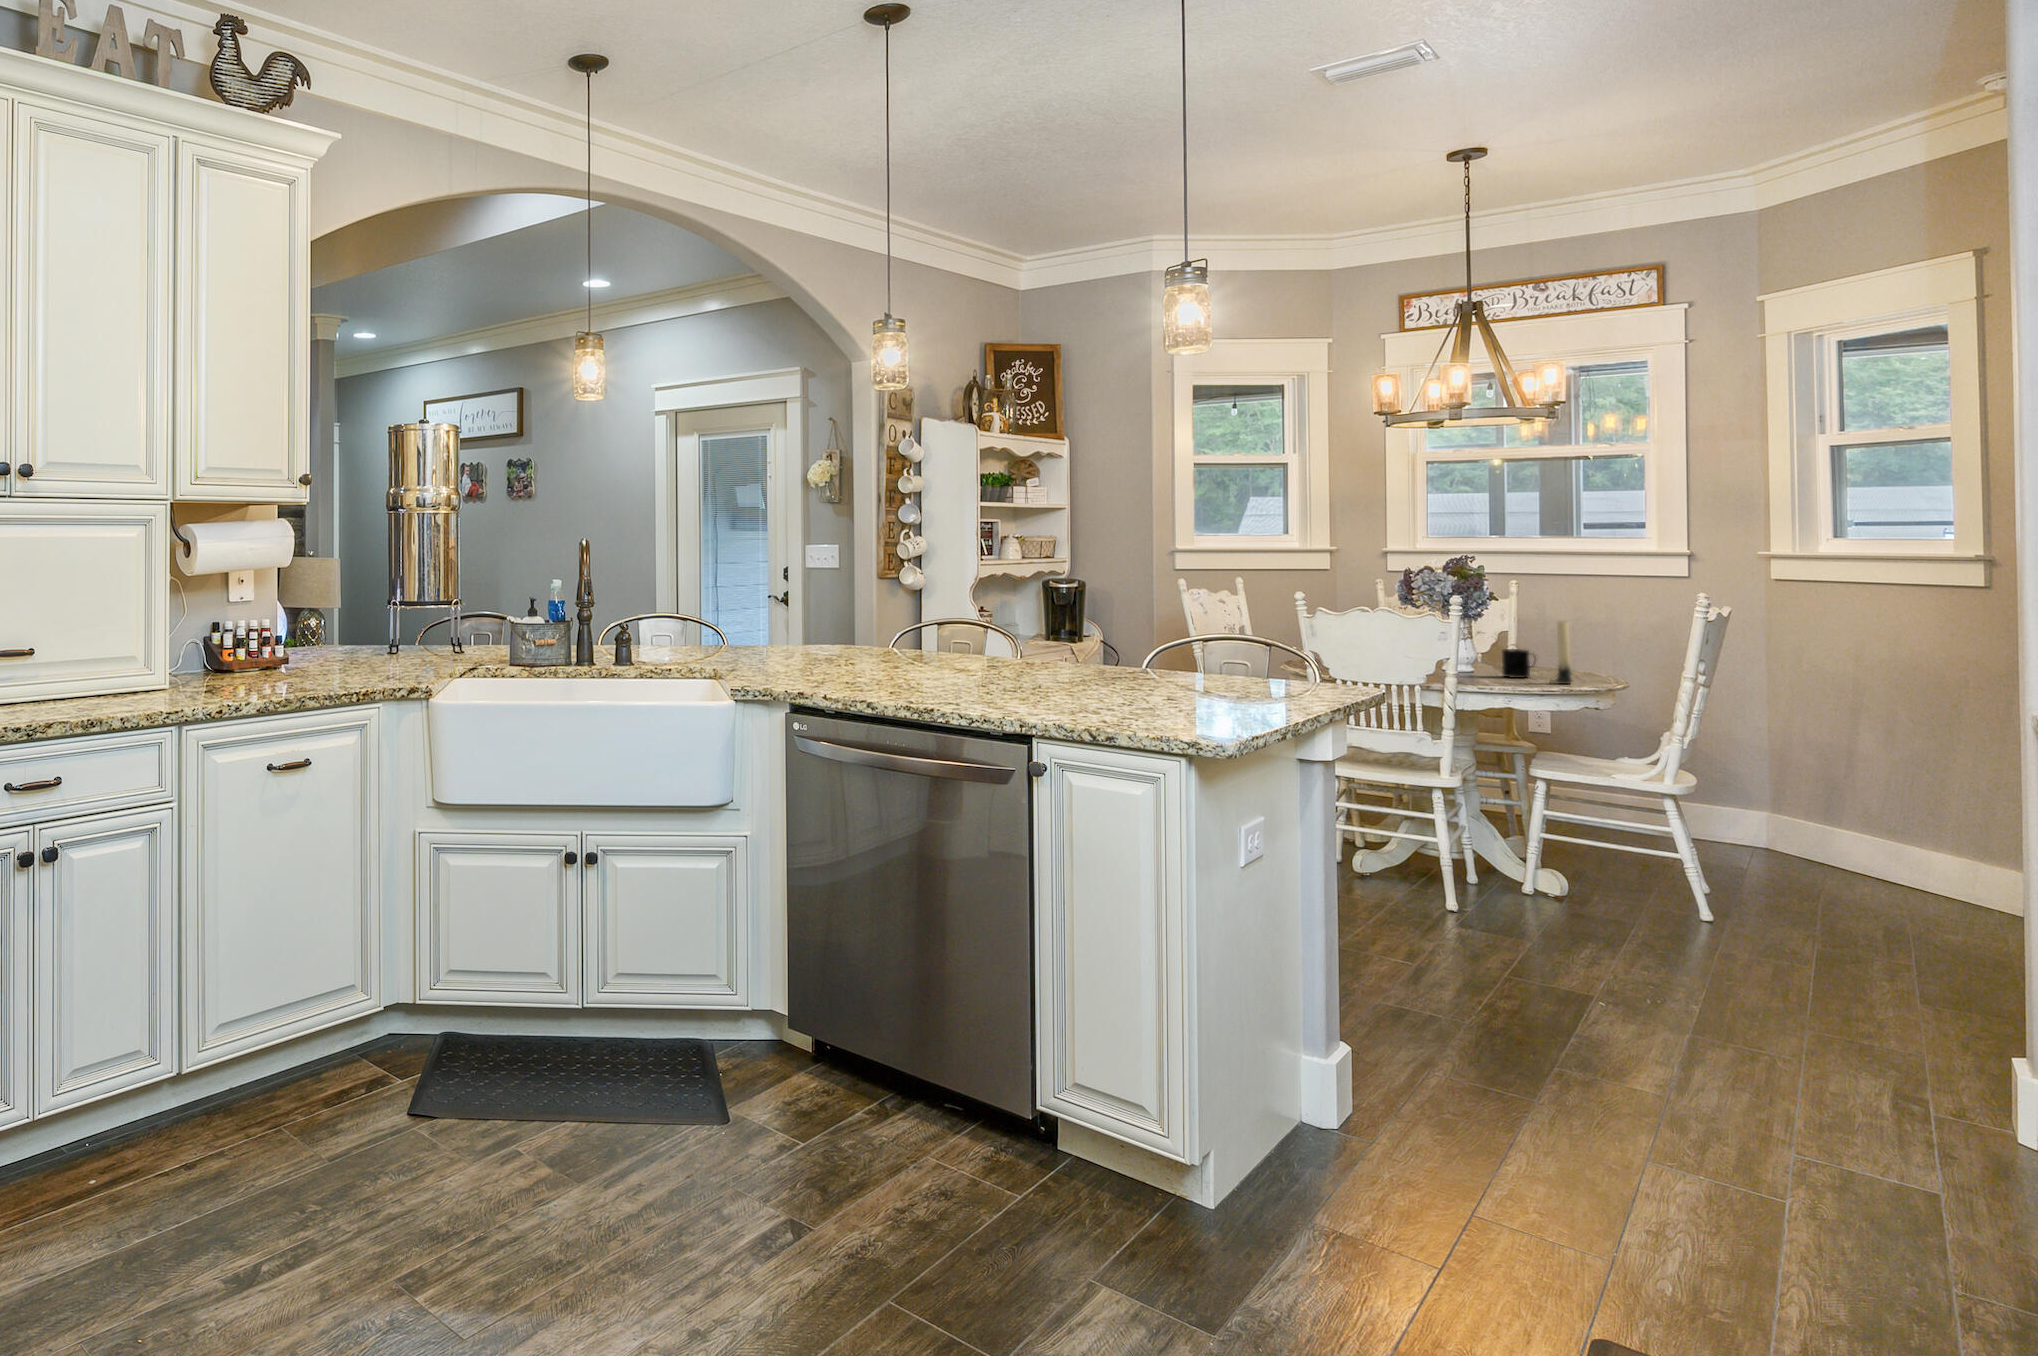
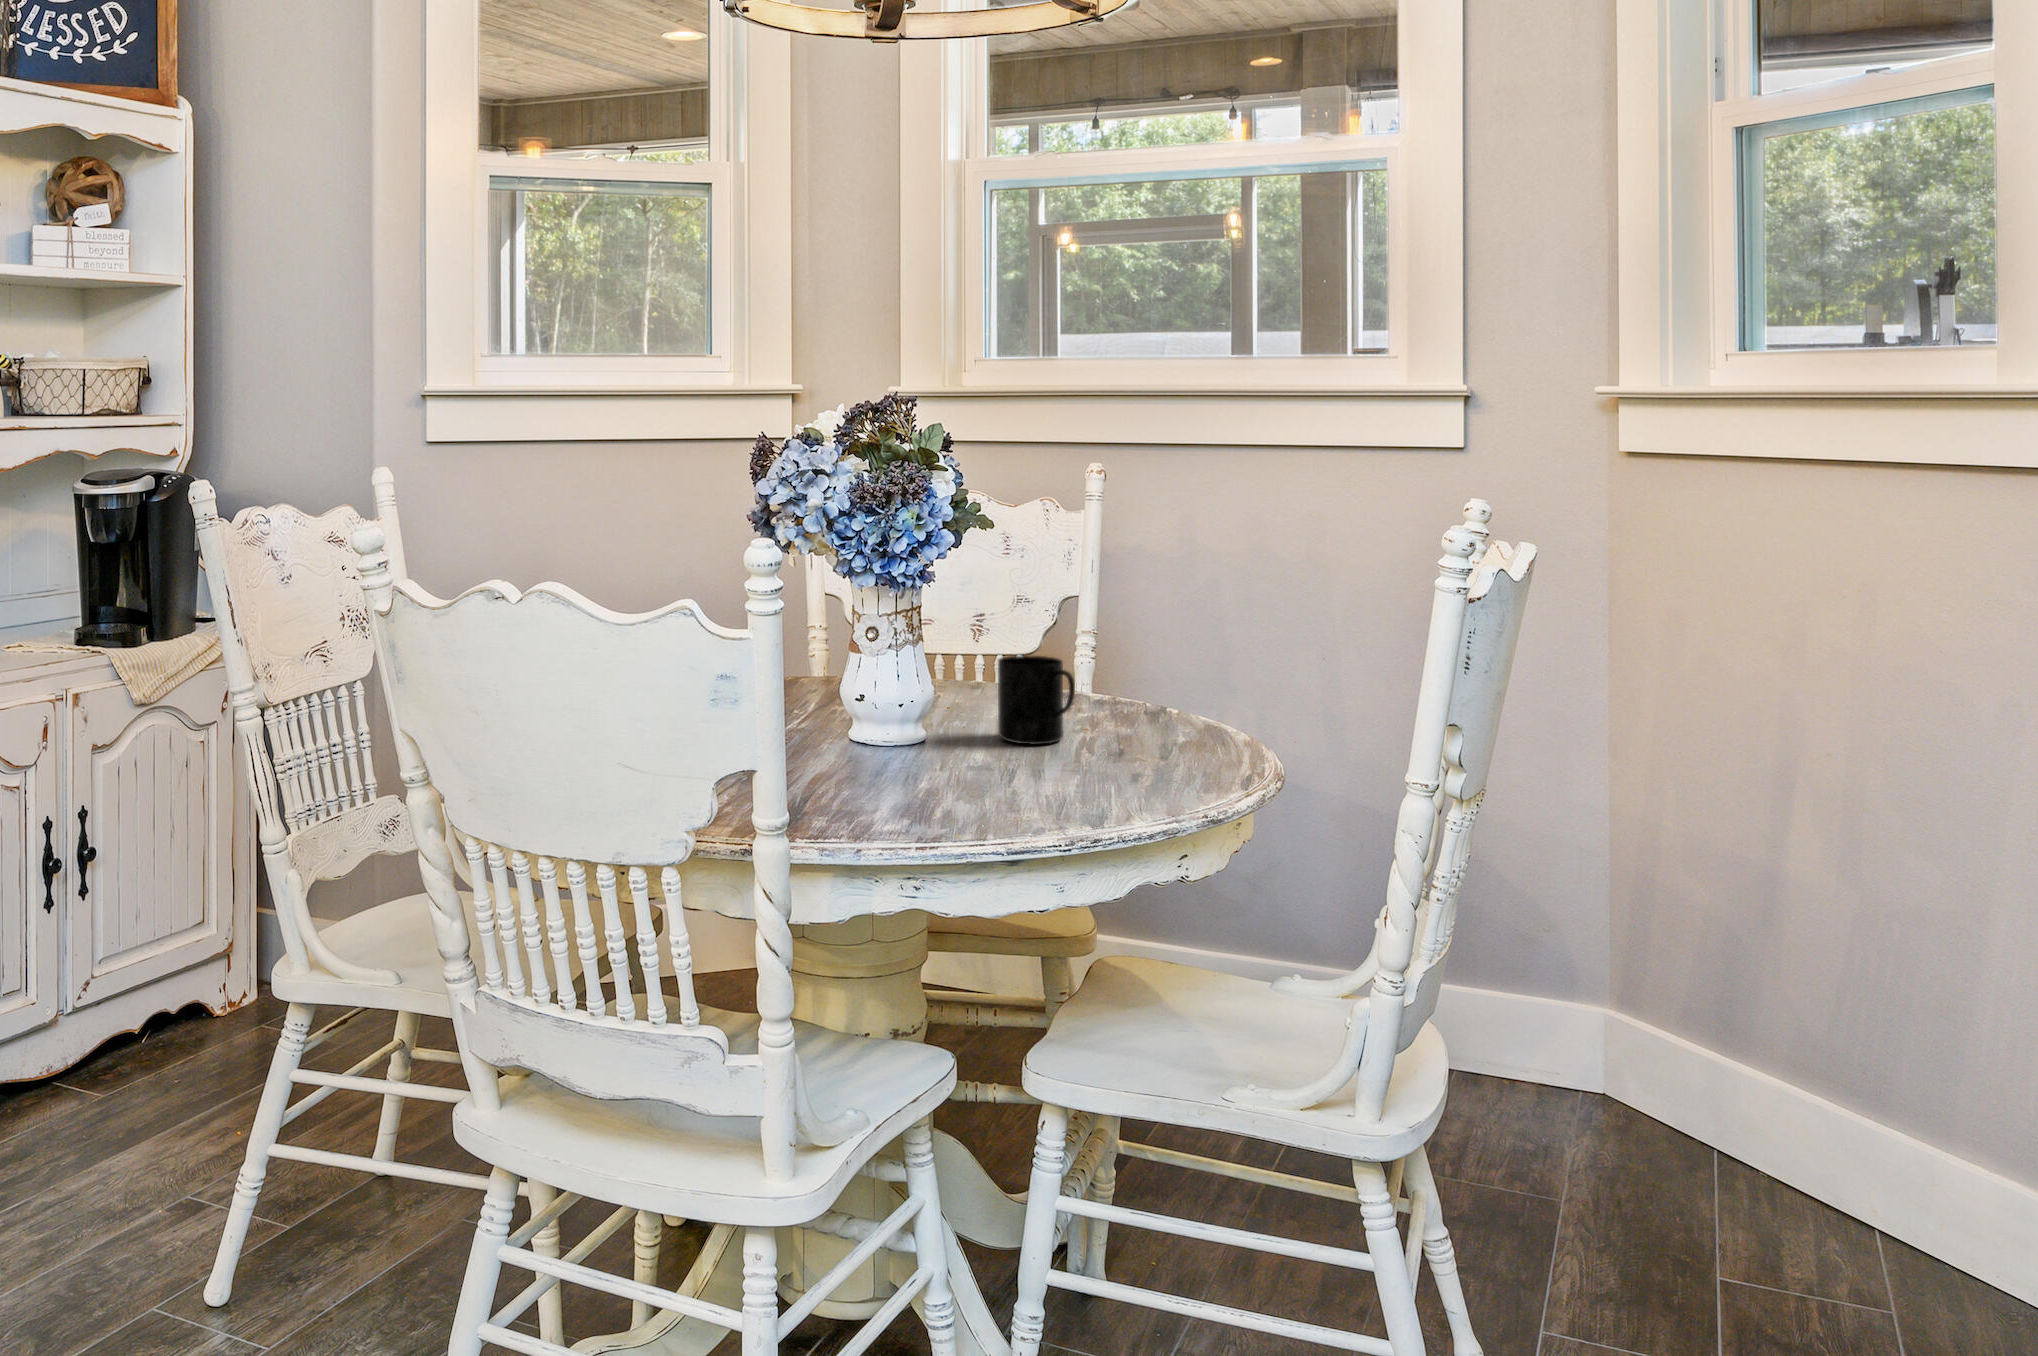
candle: present [1551,622,1572,684] -> none [1084,578,1140,778]

